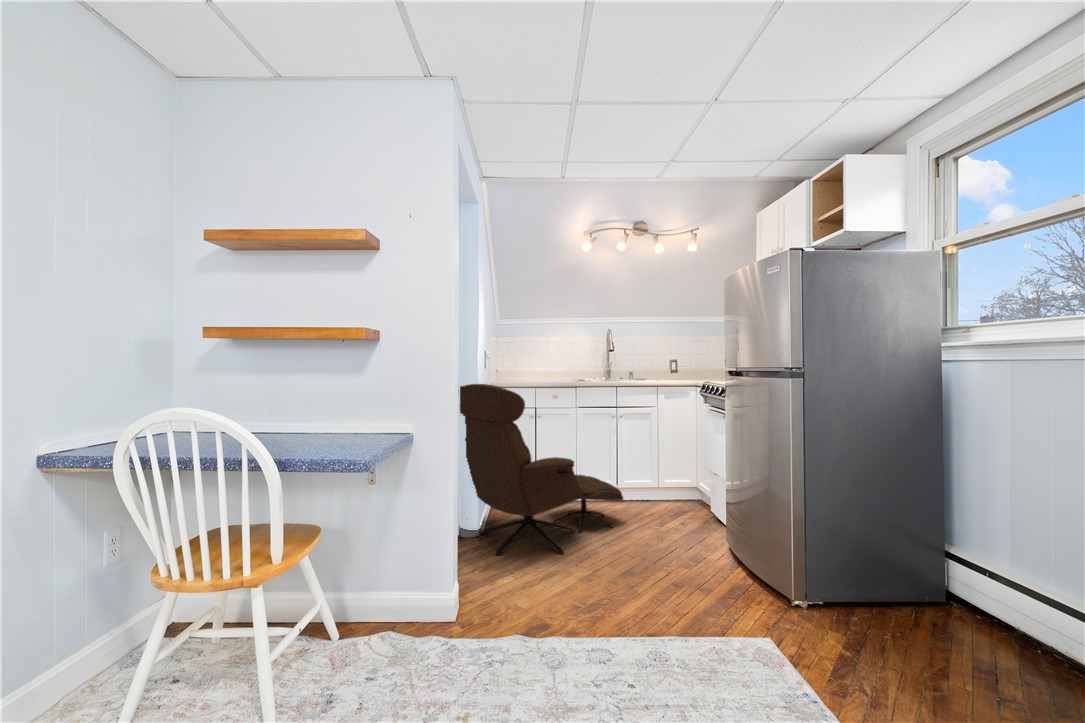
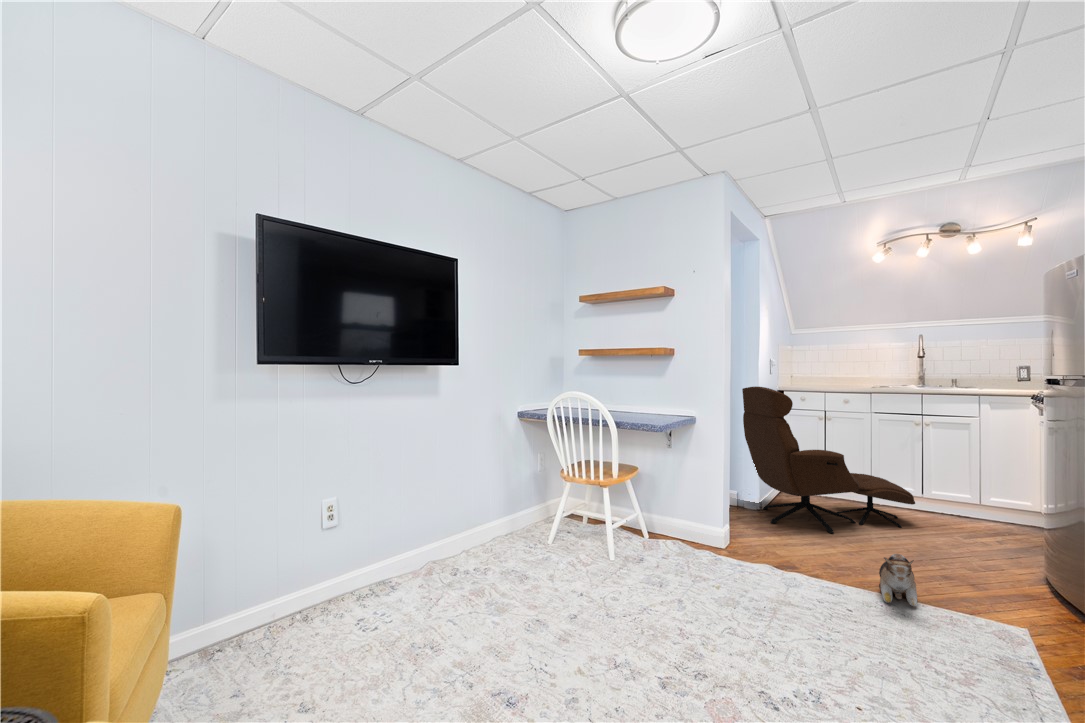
plush toy: none [646,589,698,654] -> present [879,553,917,606]

